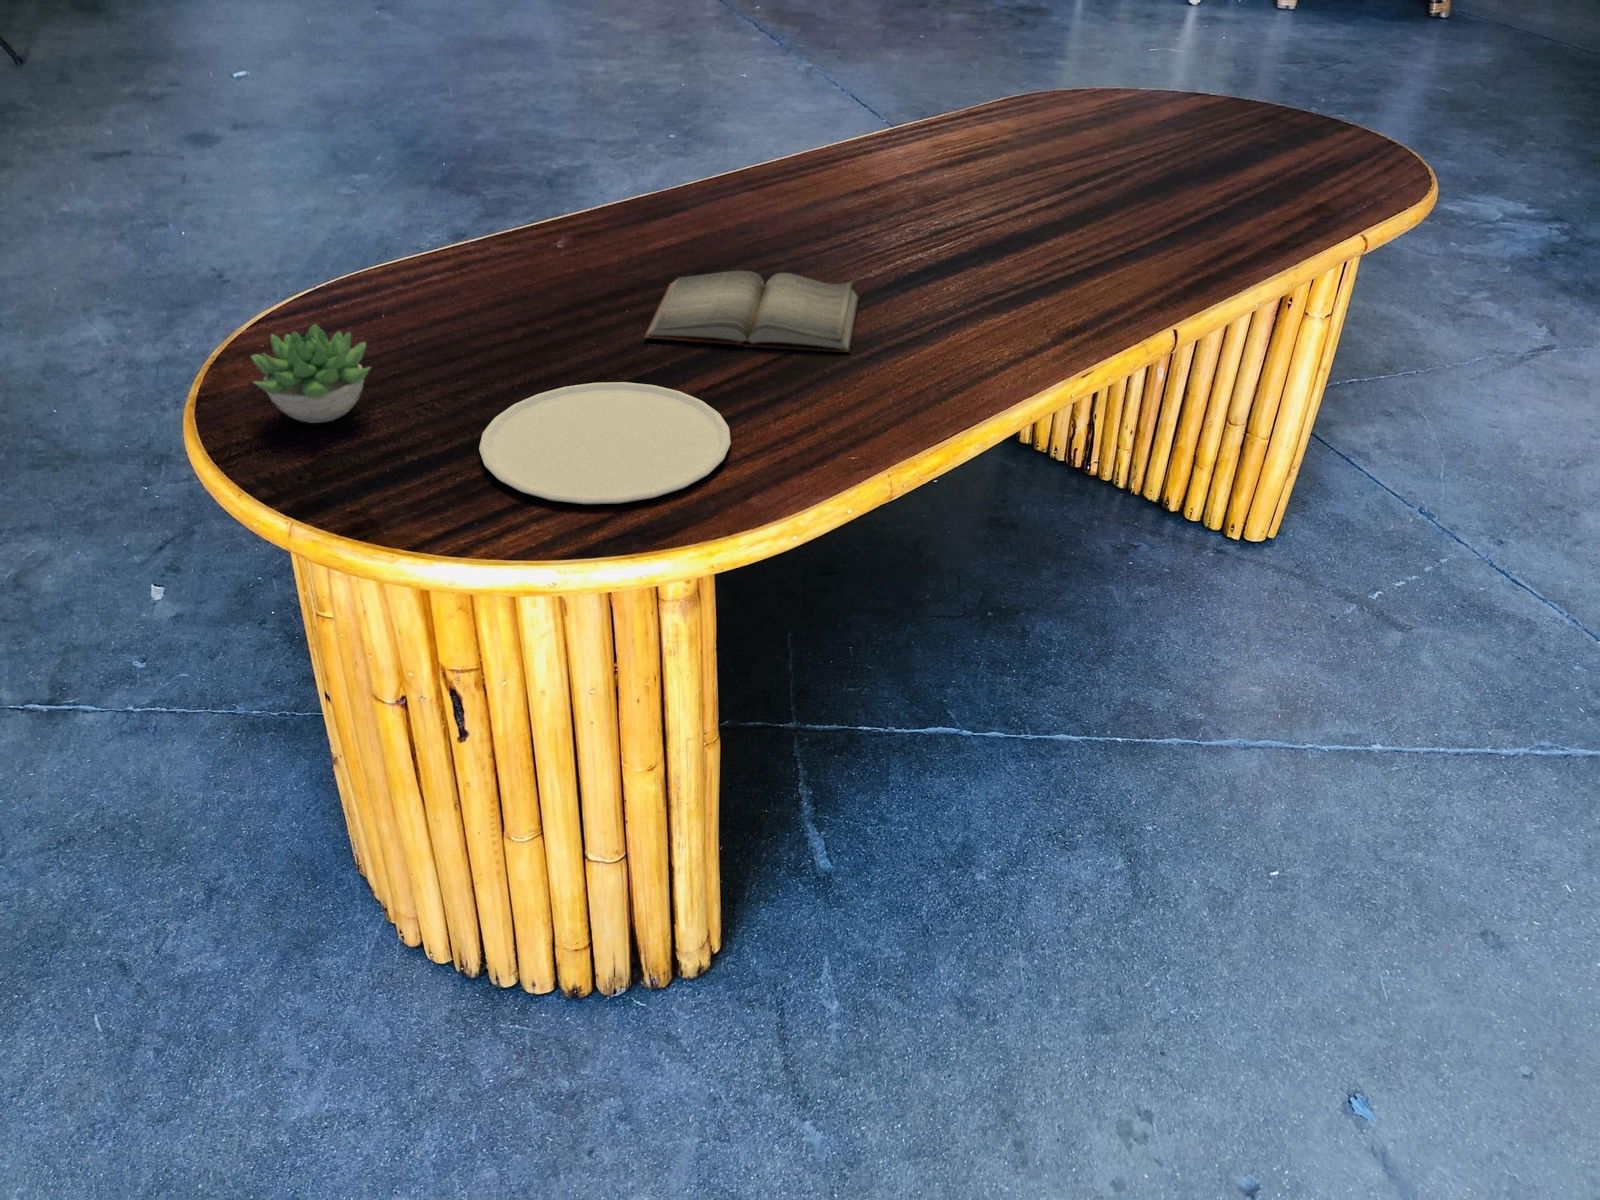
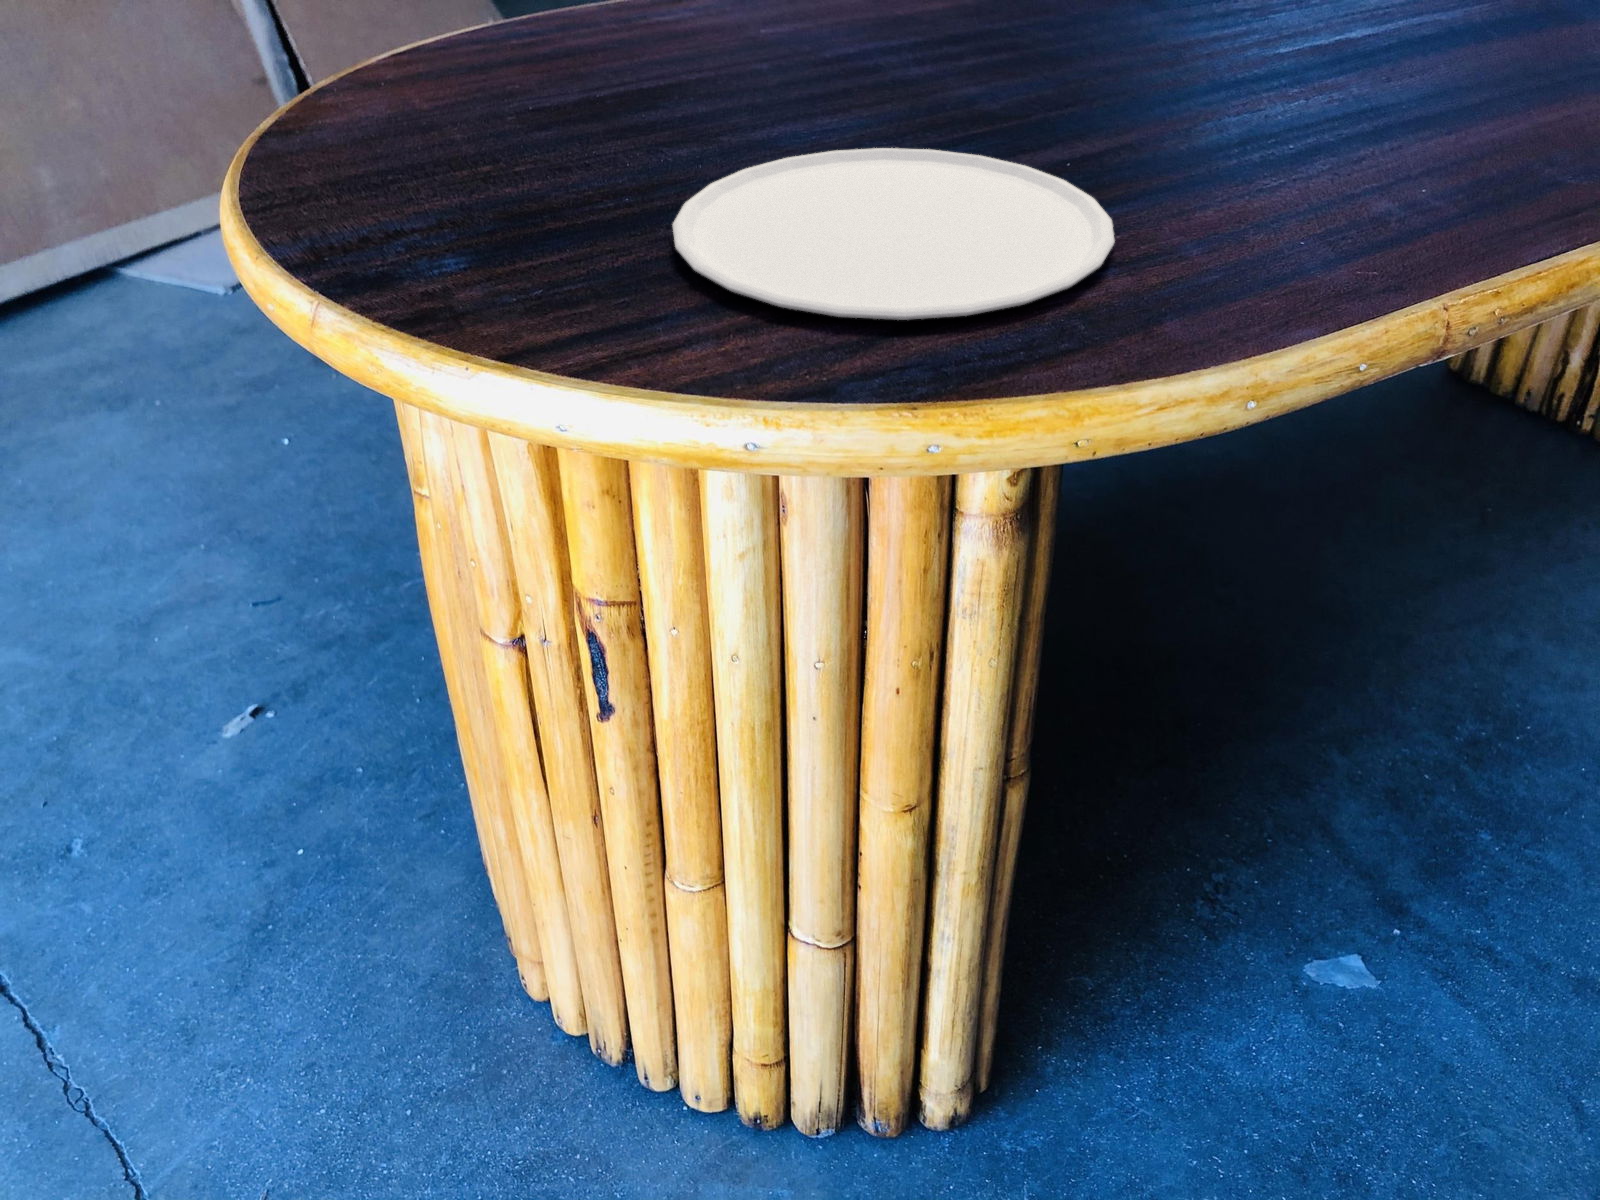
hardback book: present [645,271,859,352] -> none [971,19,1328,134]
succulent plant: present [251,324,370,423] -> none [327,21,522,179]

